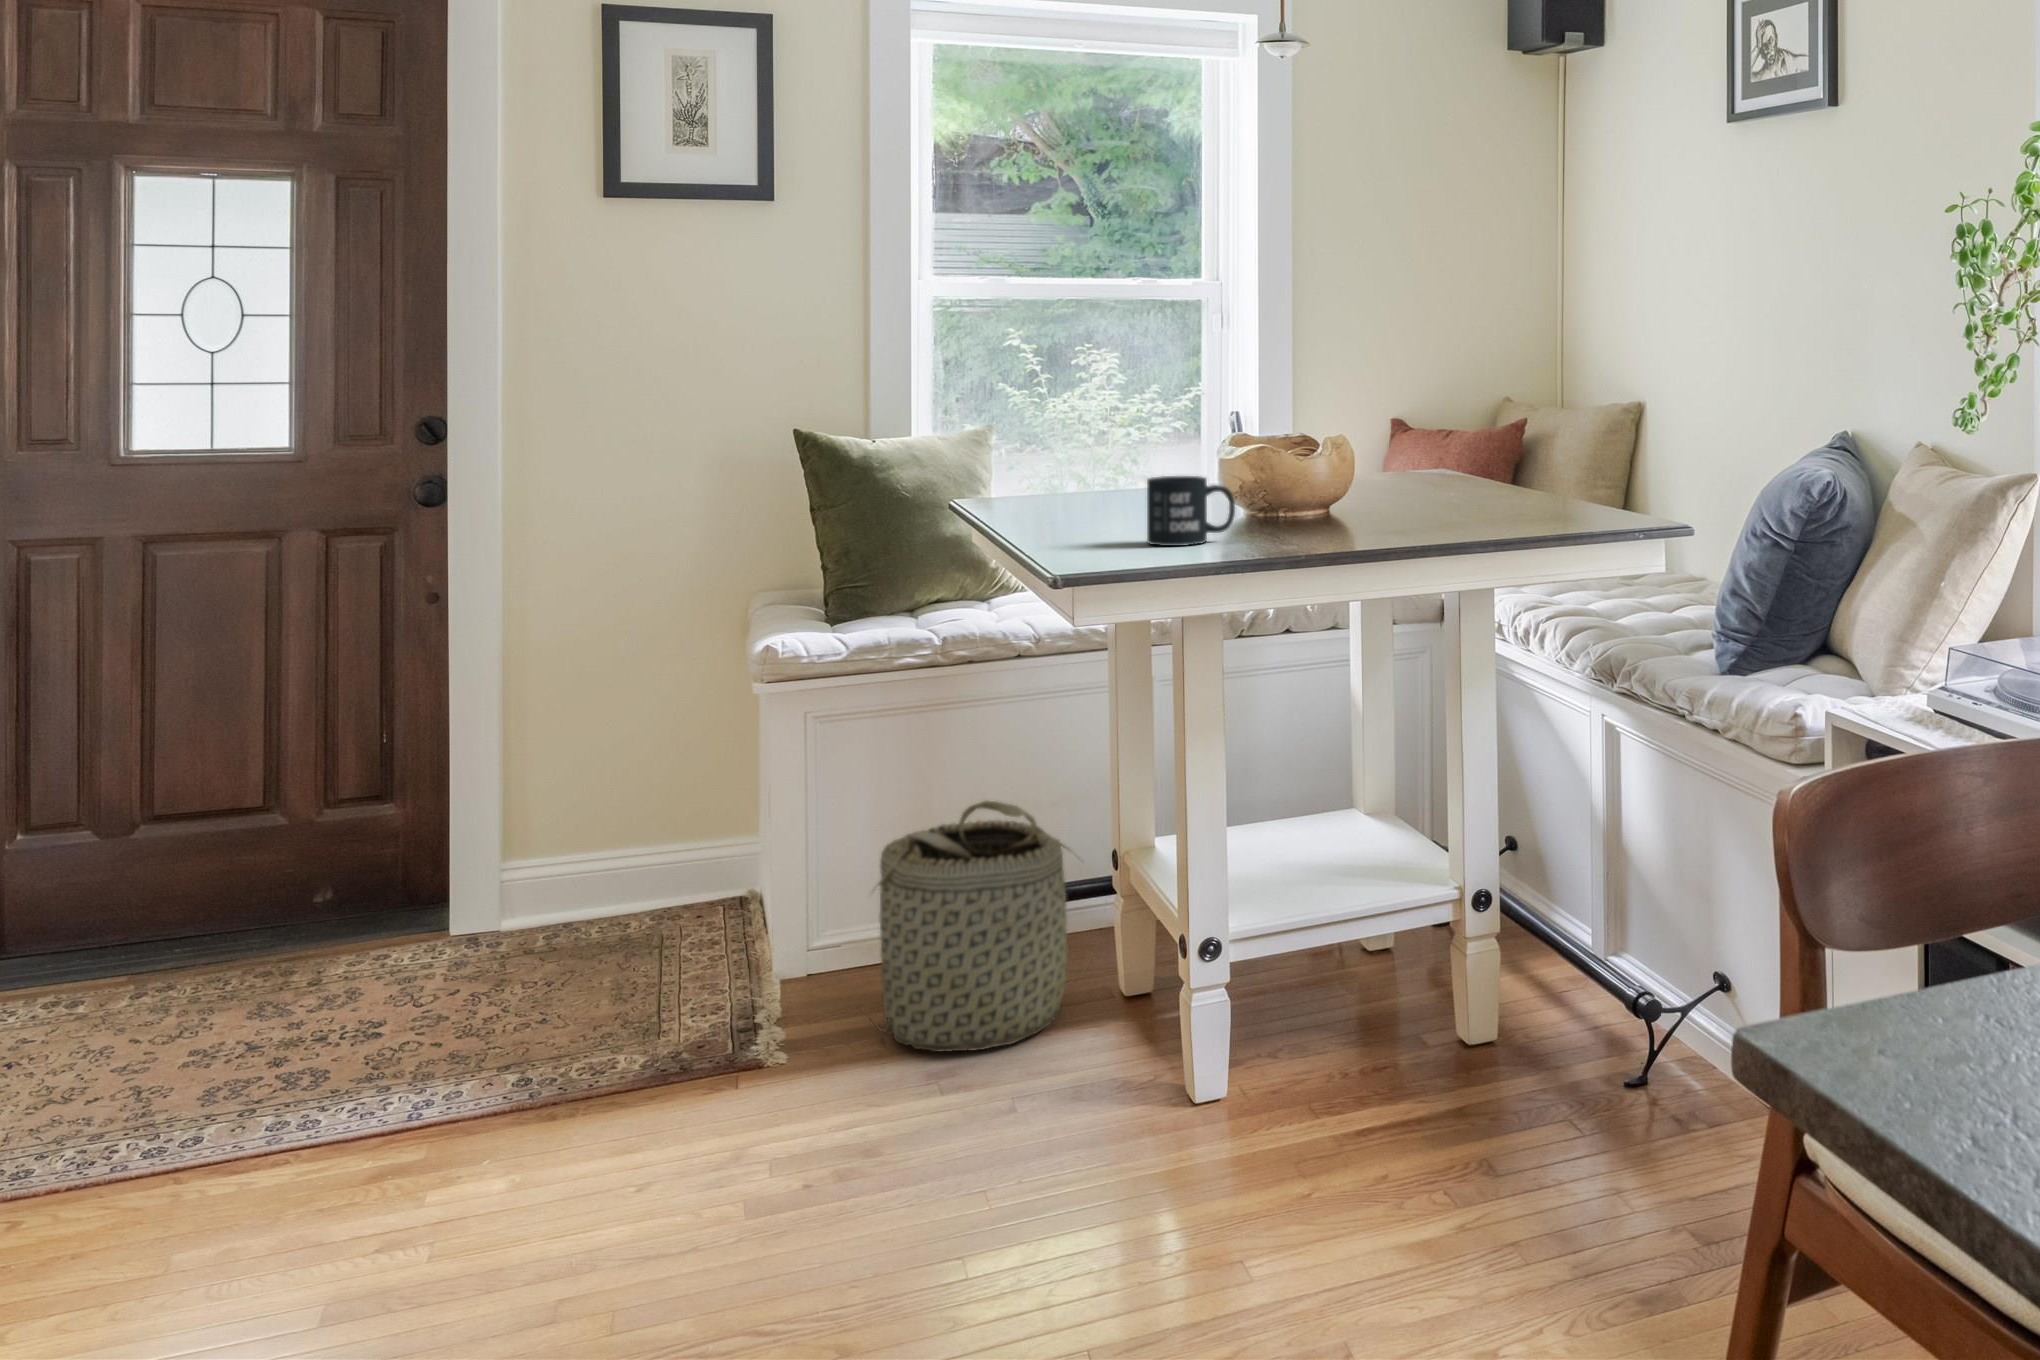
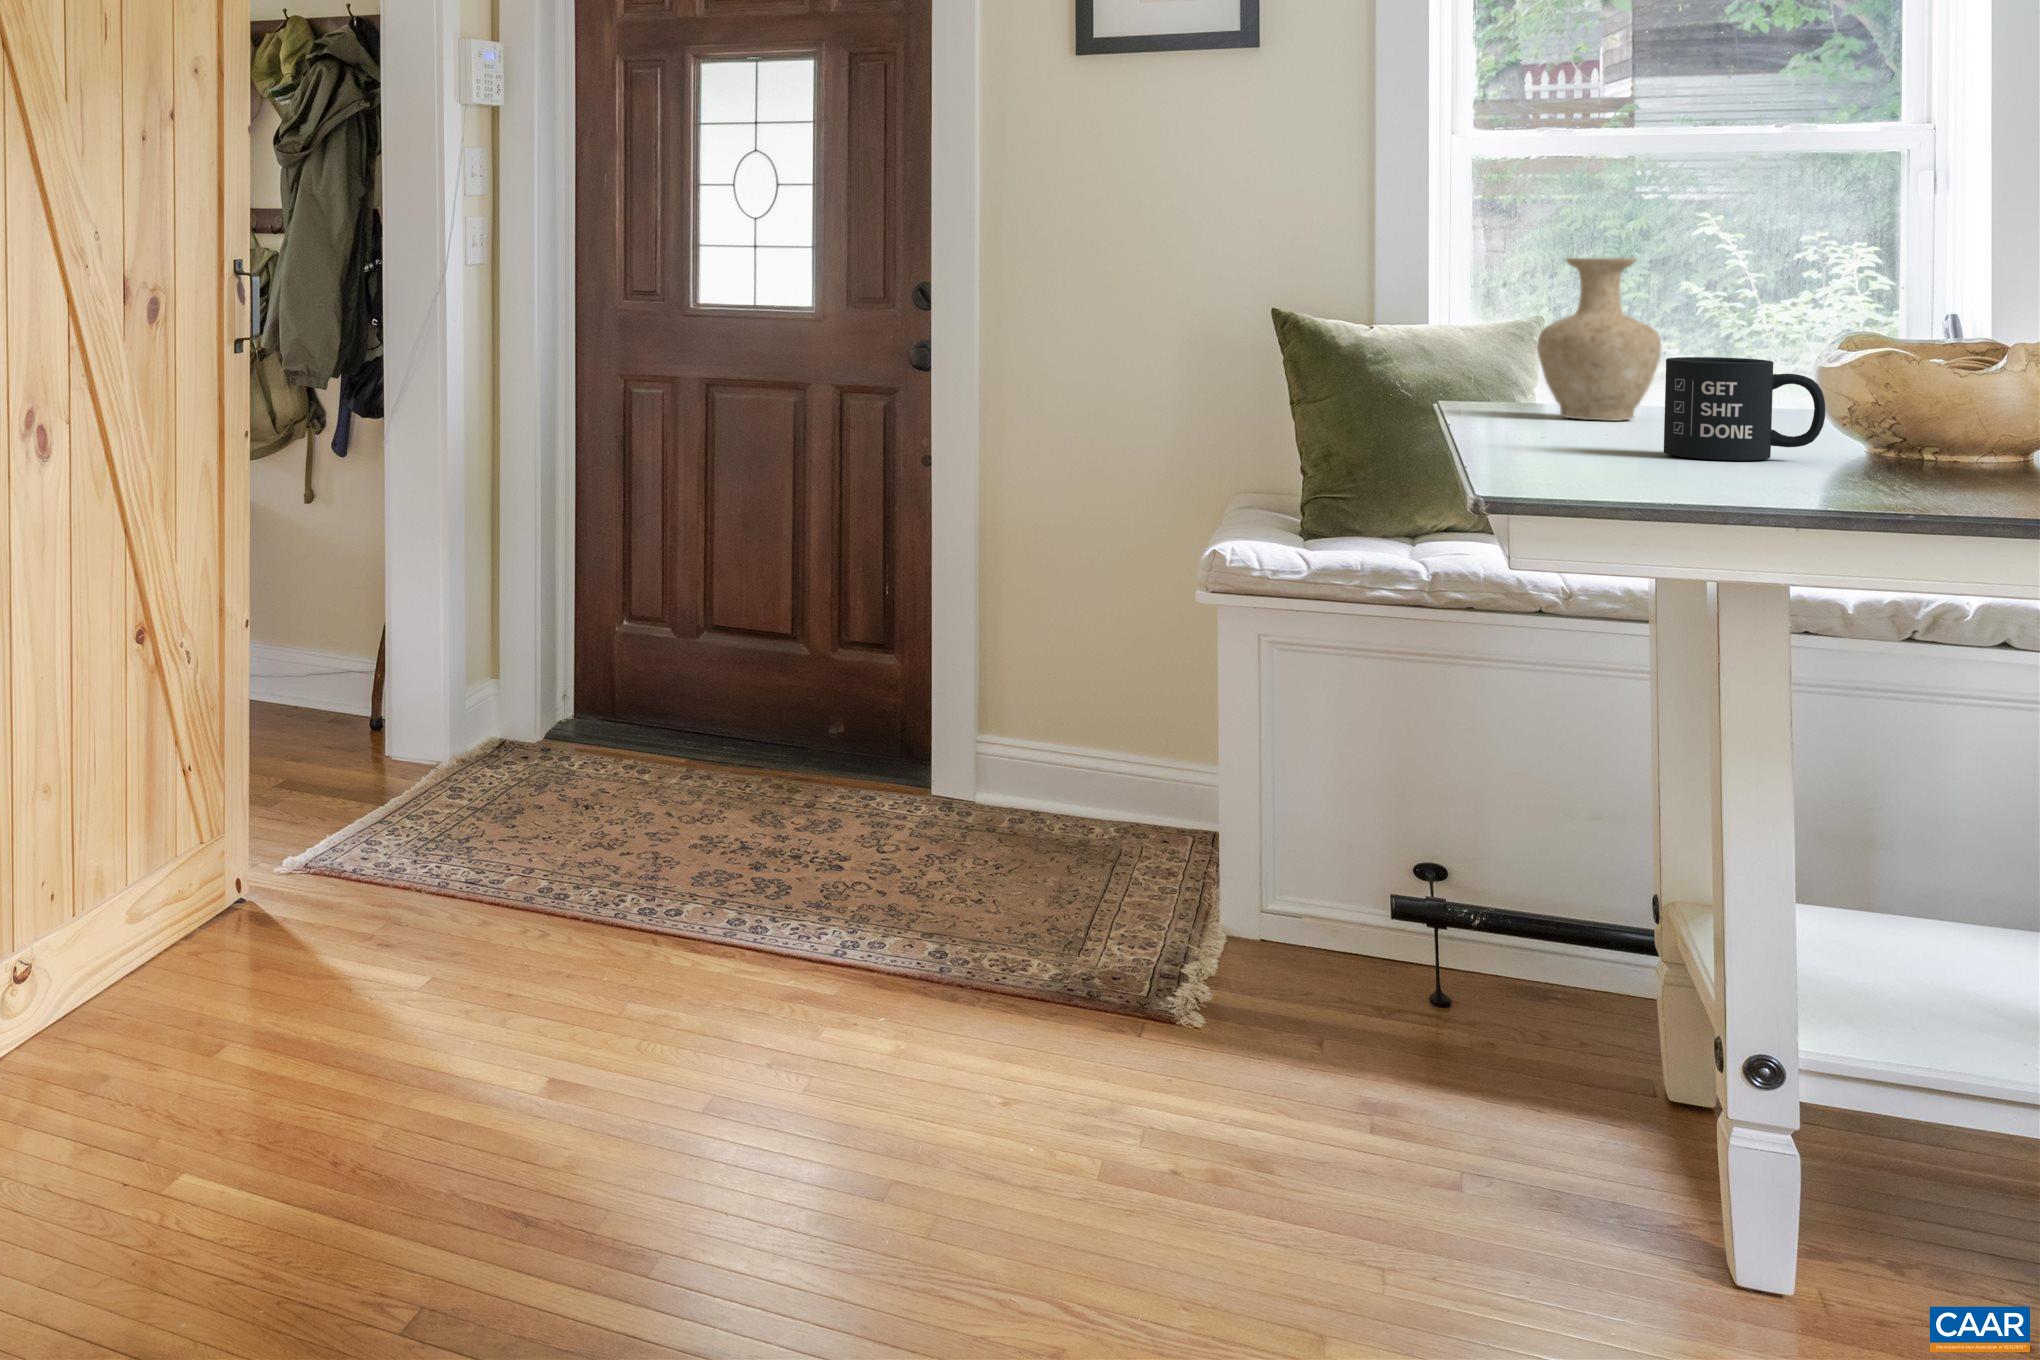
vase: none [1032,395,1111,515] -> present [1537,258,1661,421]
basket: present [860,801,1107,1052] -> none [1280,781,1642,1102]

